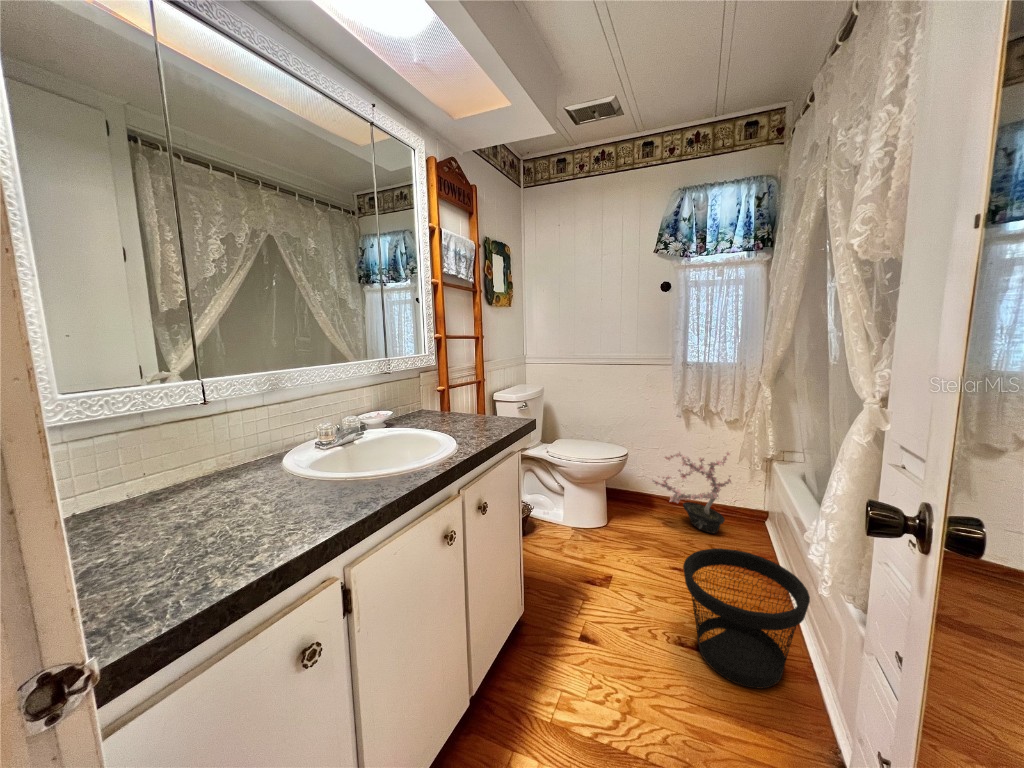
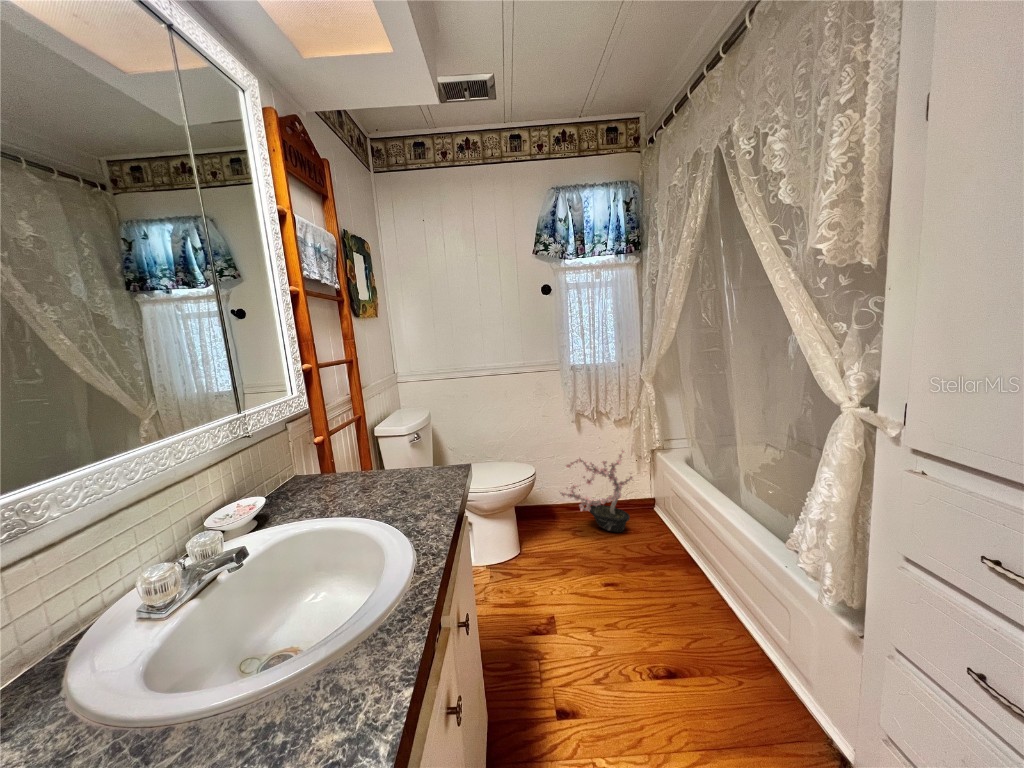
wastebasket: present [683,548,810,689] -> none [645,554,767,696]

